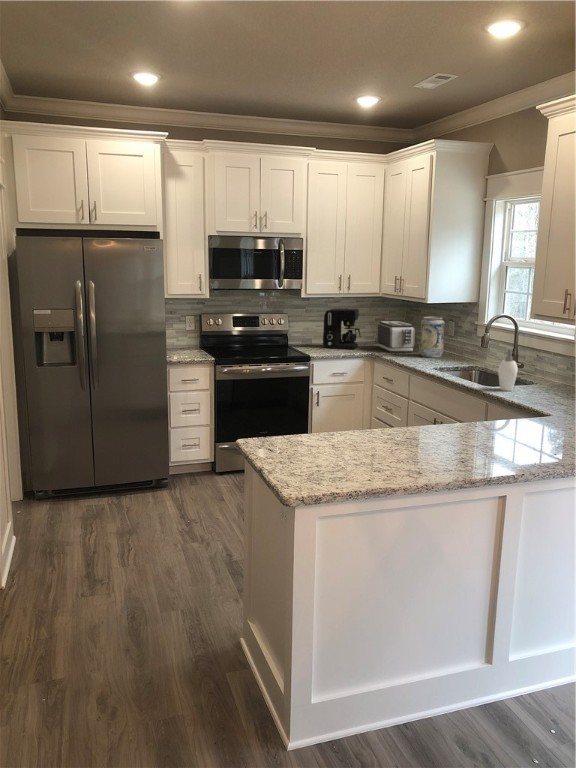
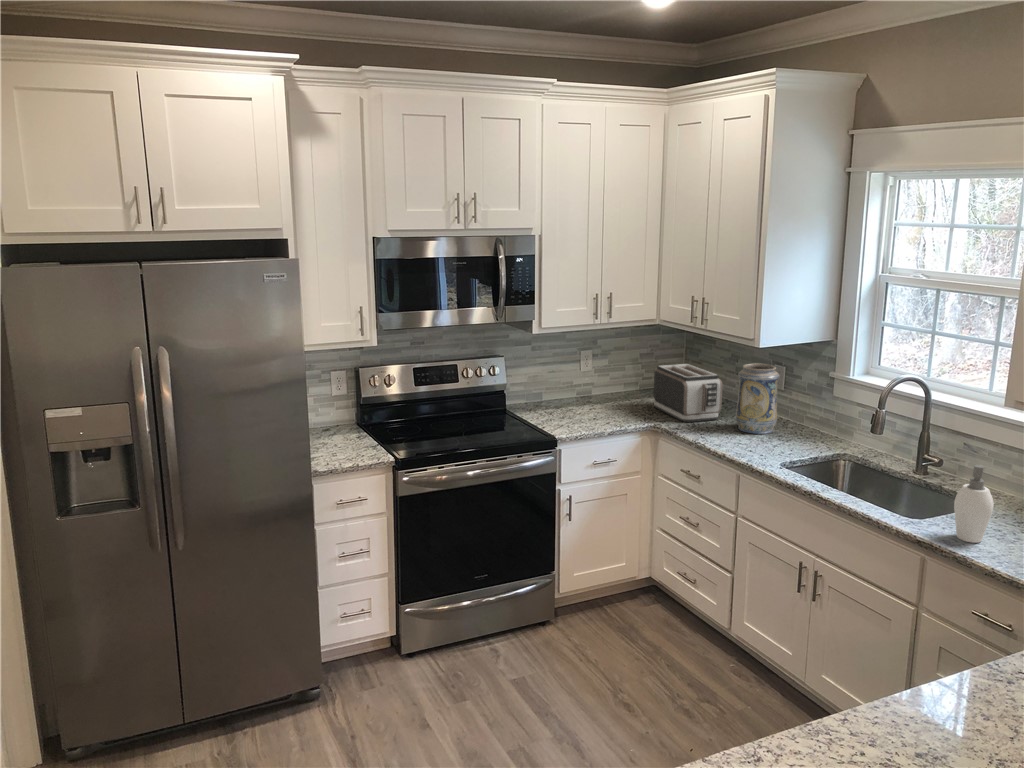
coffee maker: present [323,309,361,349] -> none [568,346,629,416]

